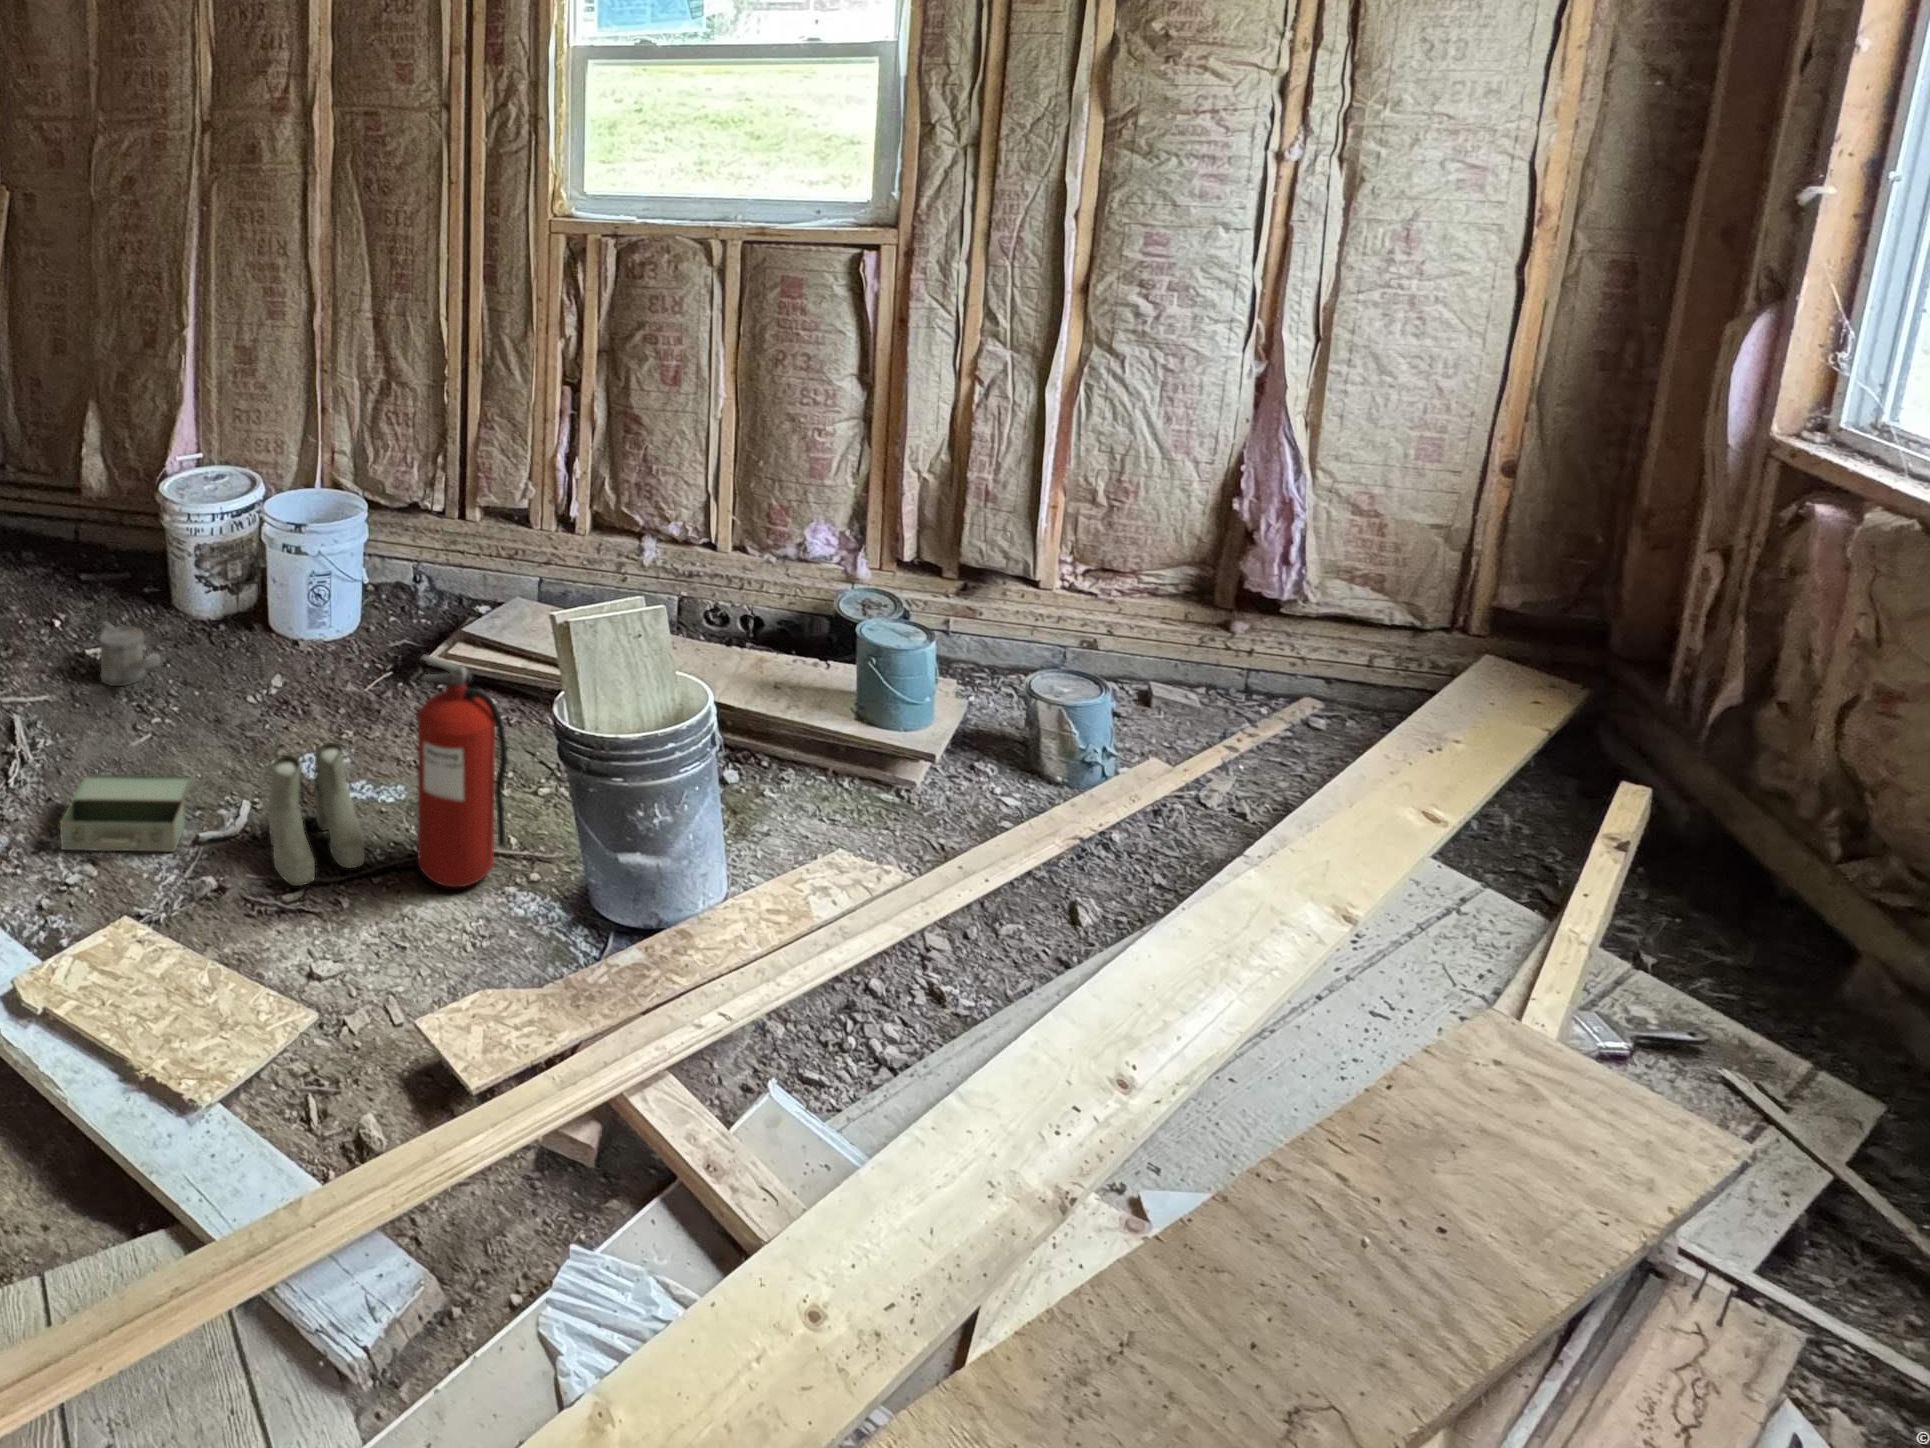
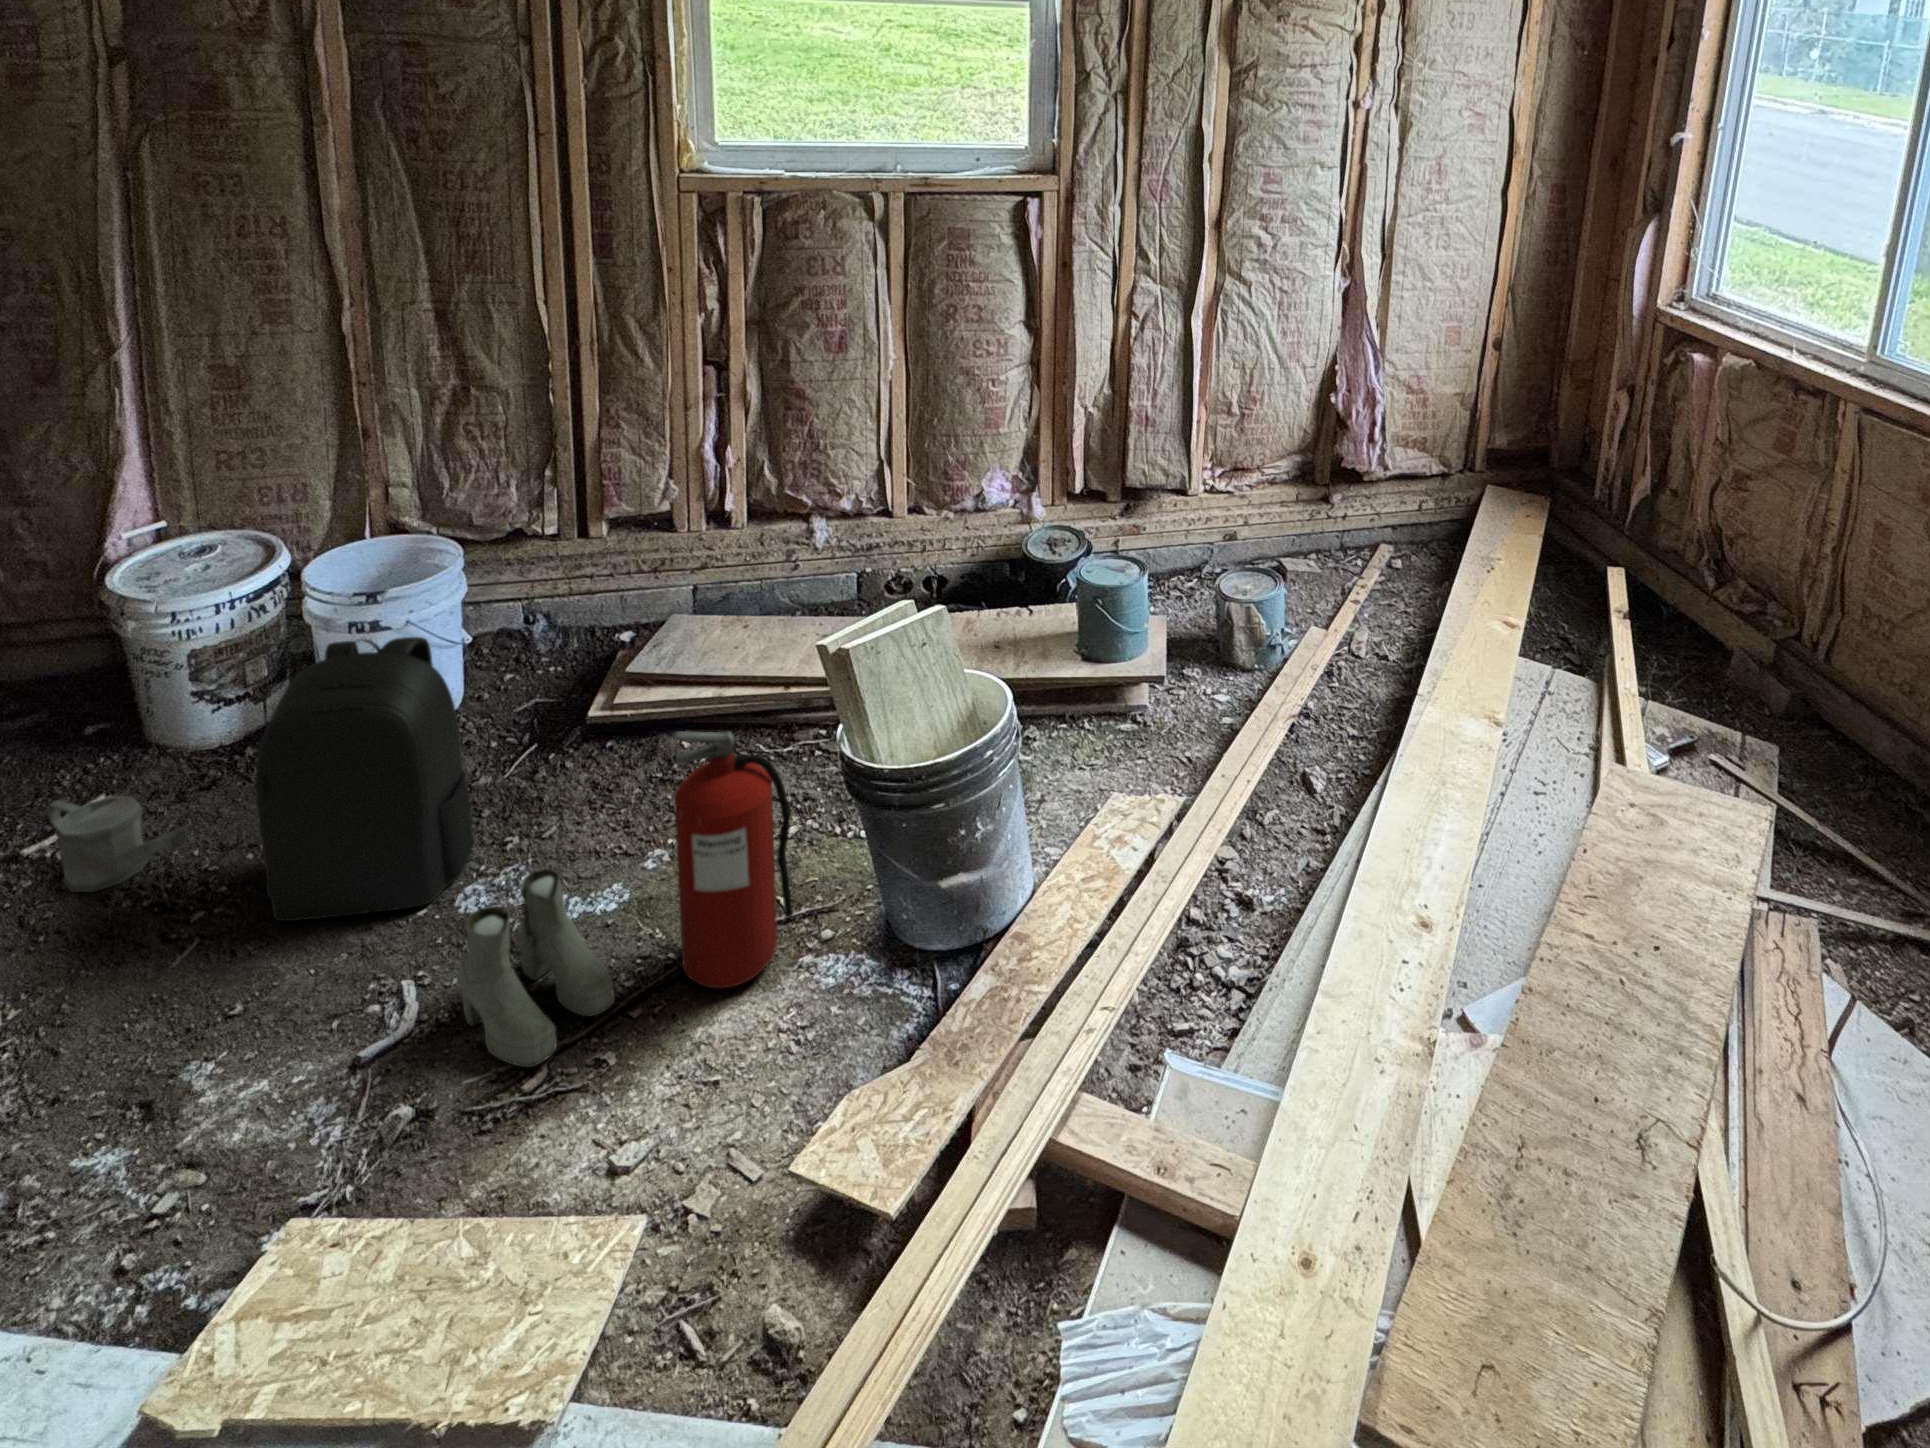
backpack: none [189,545,323,755] -> present [255,637,475,921]
toolbox: present [60,774,192,852] -> none [112,981,324,1168]

